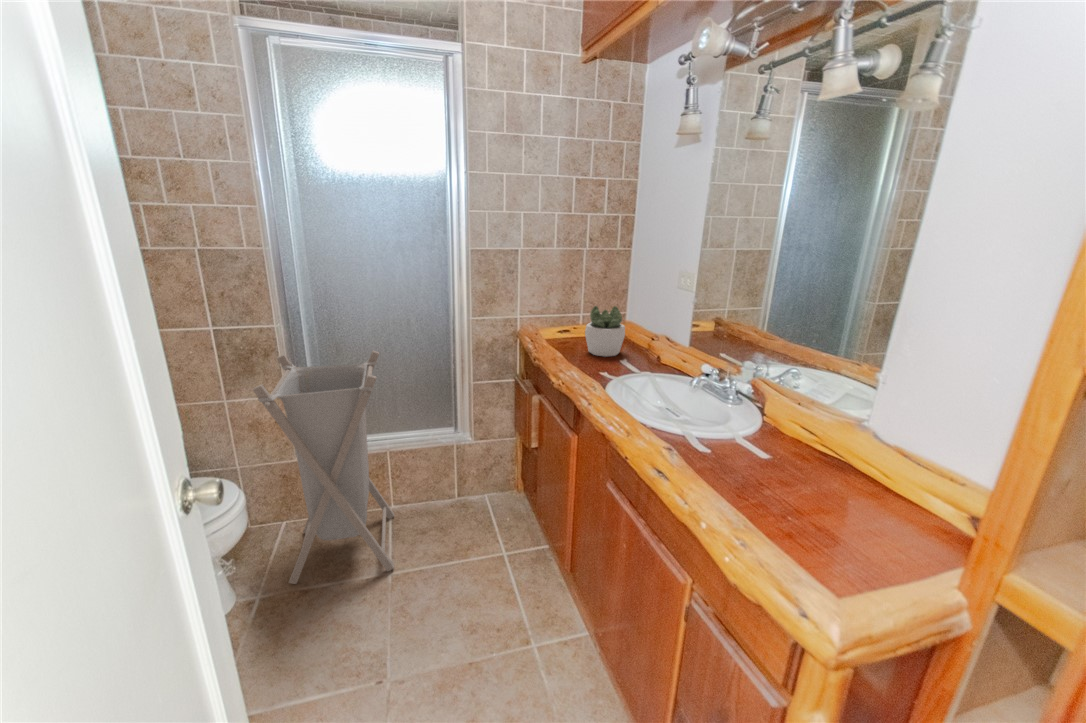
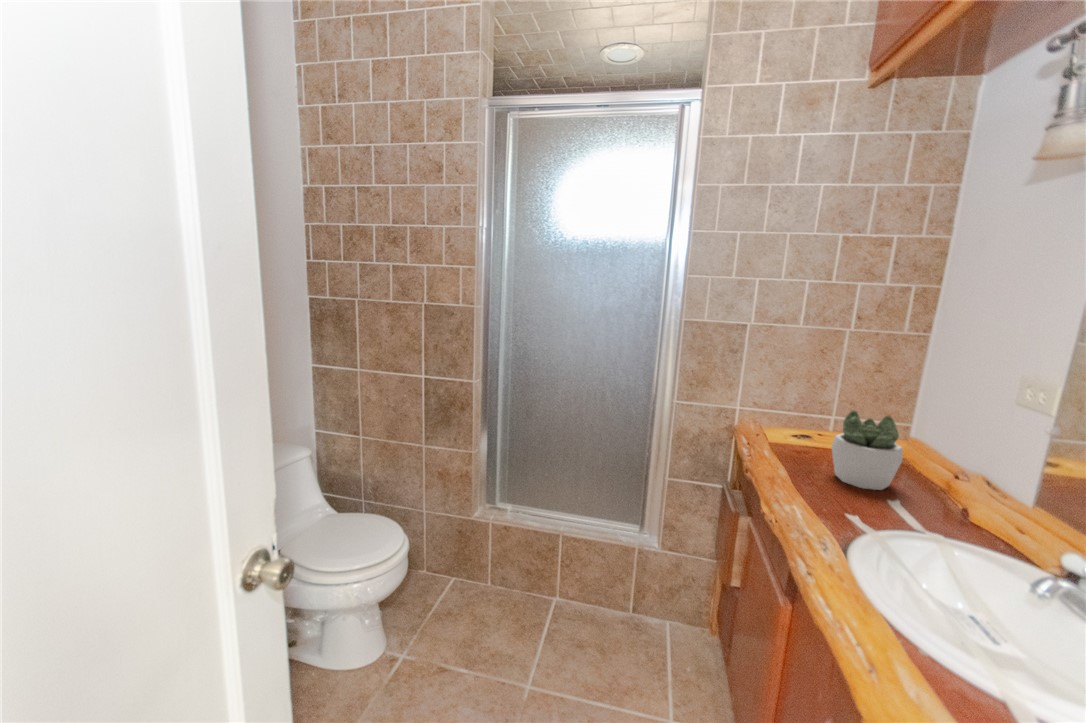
laundry hamper: present [253,351,394,584] -> none [427,411,565,685]

